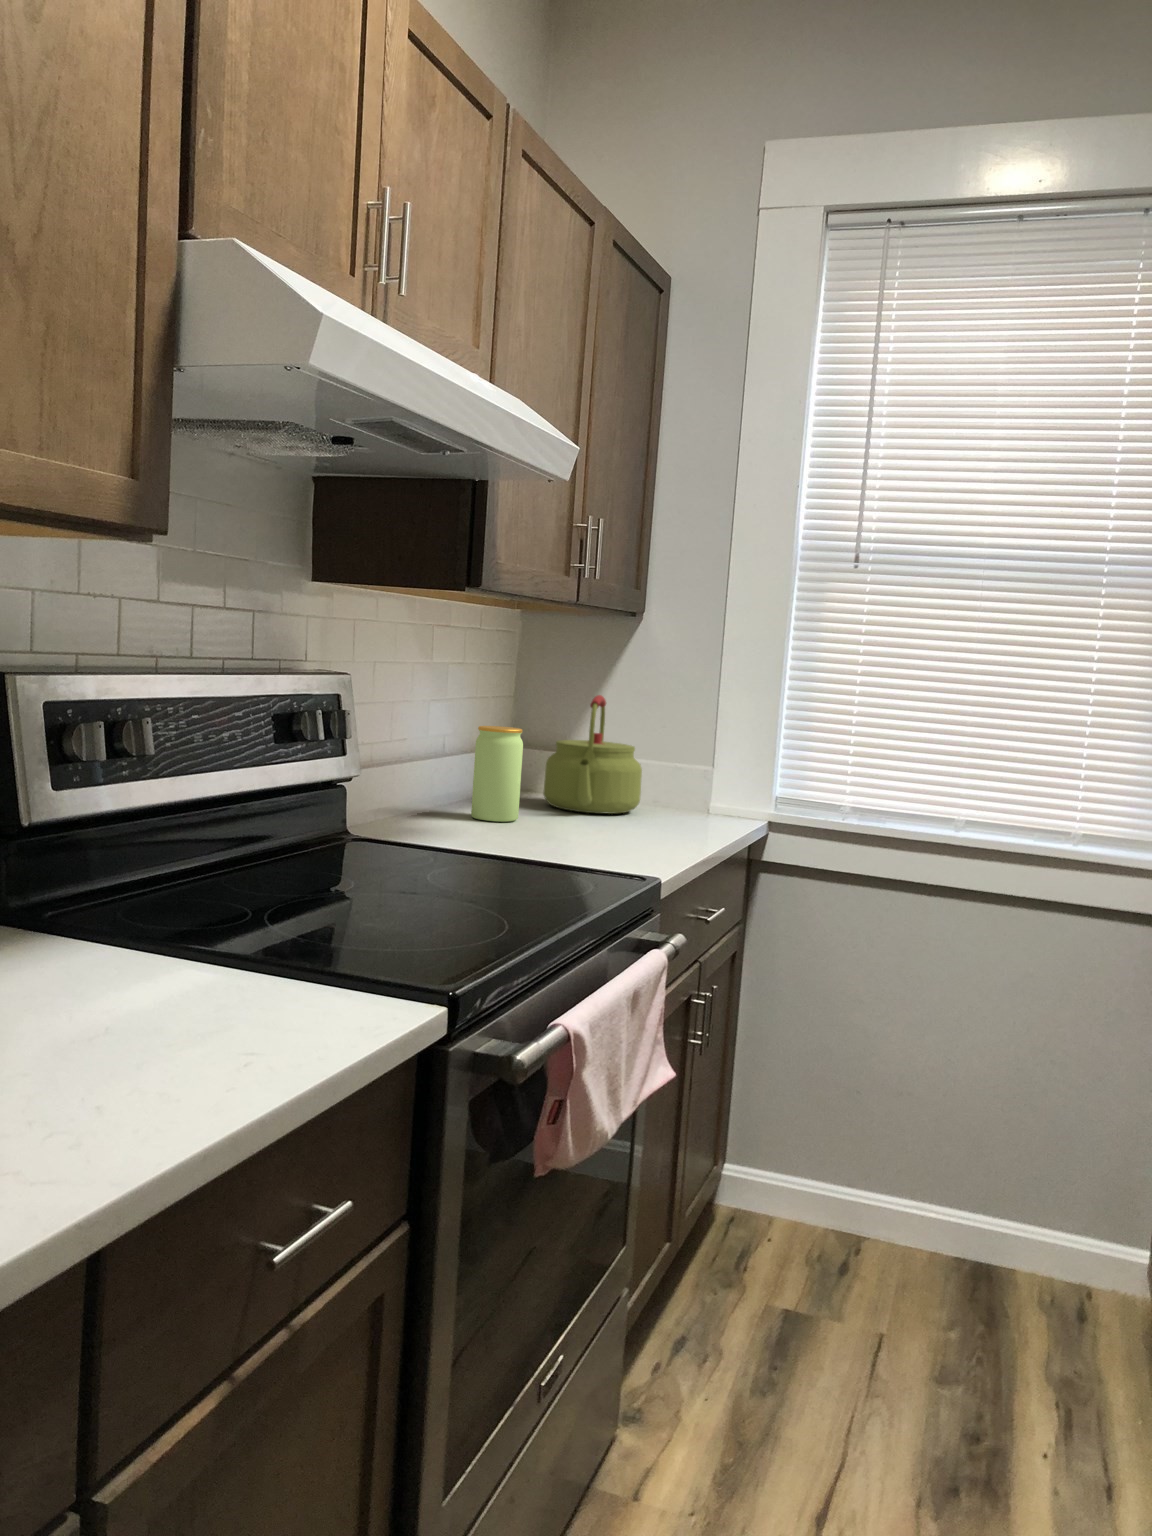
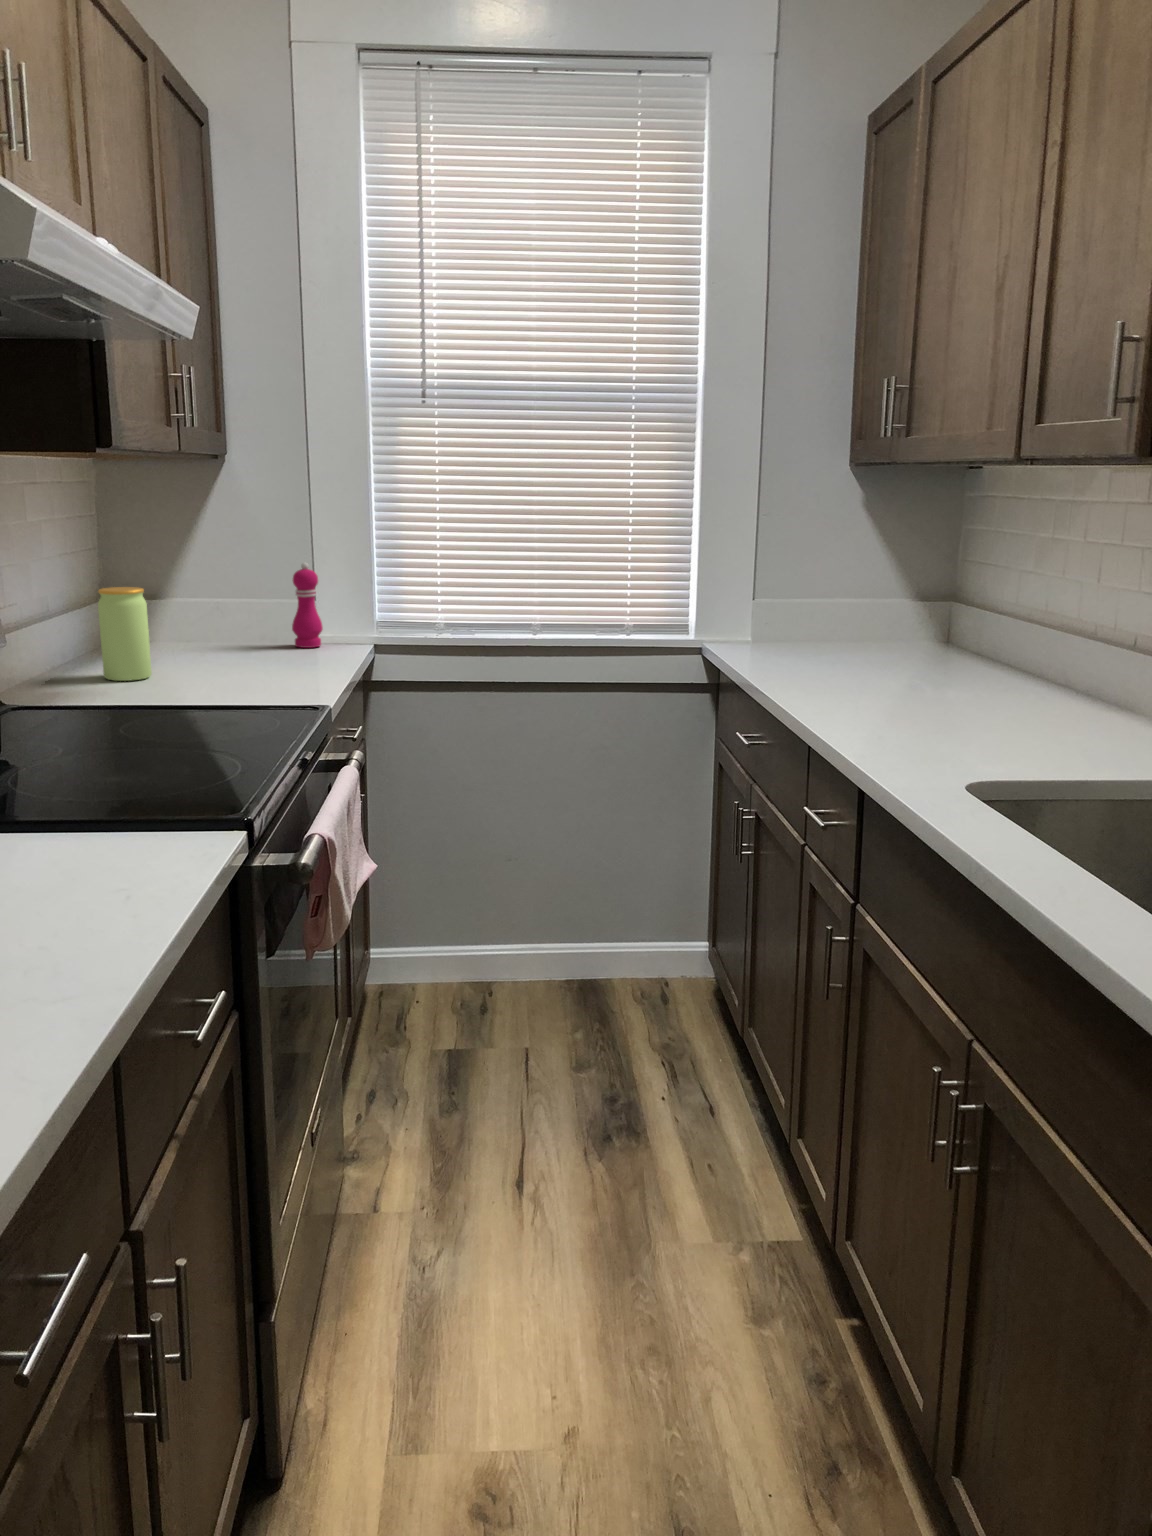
kettle: present [543,695,642,814] -> none [156,543,255,658]
pepper mill: none [684,726,718,816] -> present [292,563,323,648]

